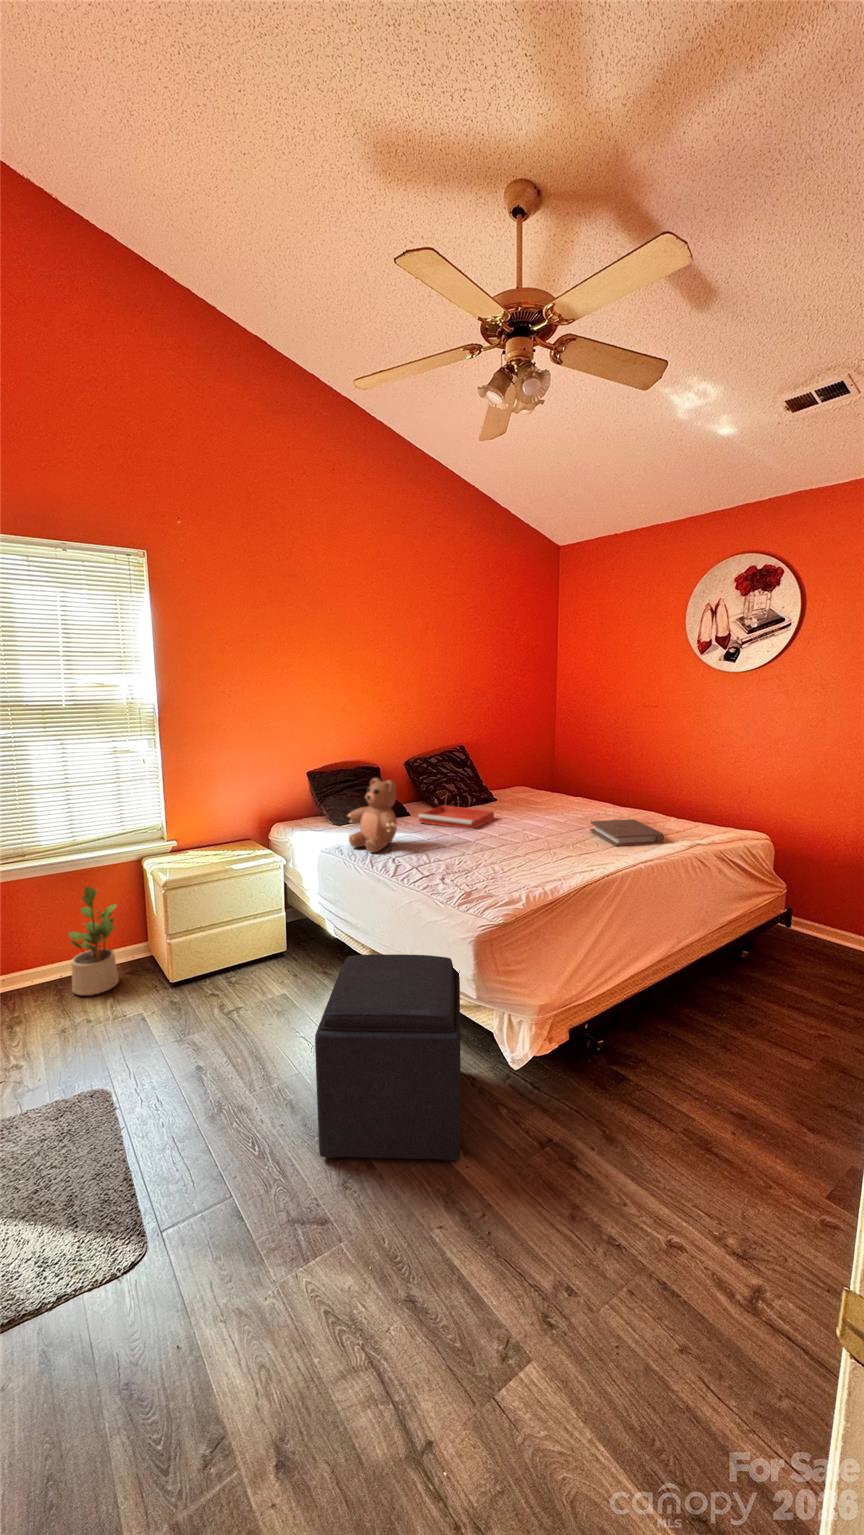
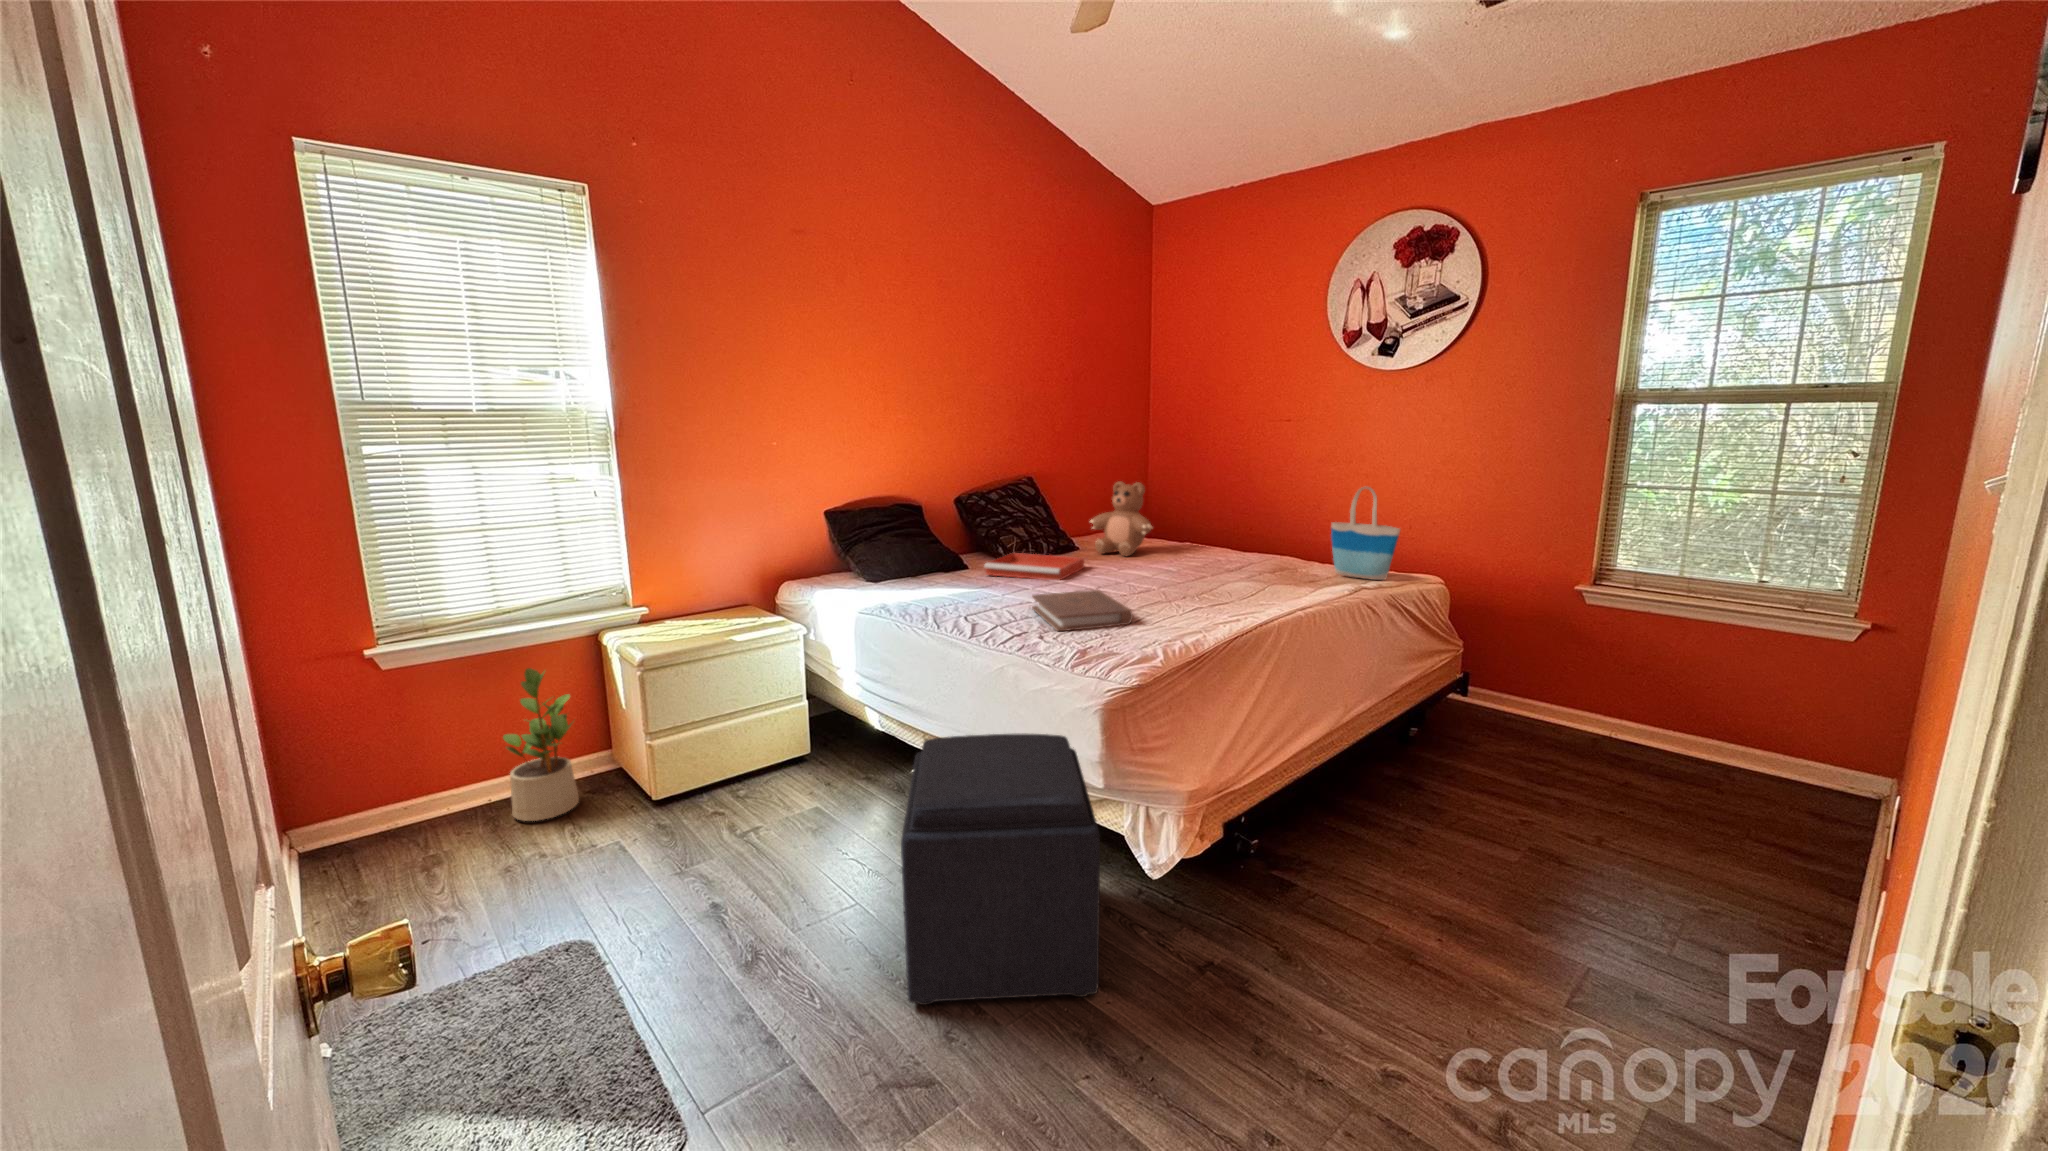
tote bag: none [679,766,732,838] -> present [1331,487,1400,580]
teddy bear: present [348,778,397,853] -> present [1090,481,1152,556]
book: present [590,819,664,846] -> present [1032,590,1133,631]

